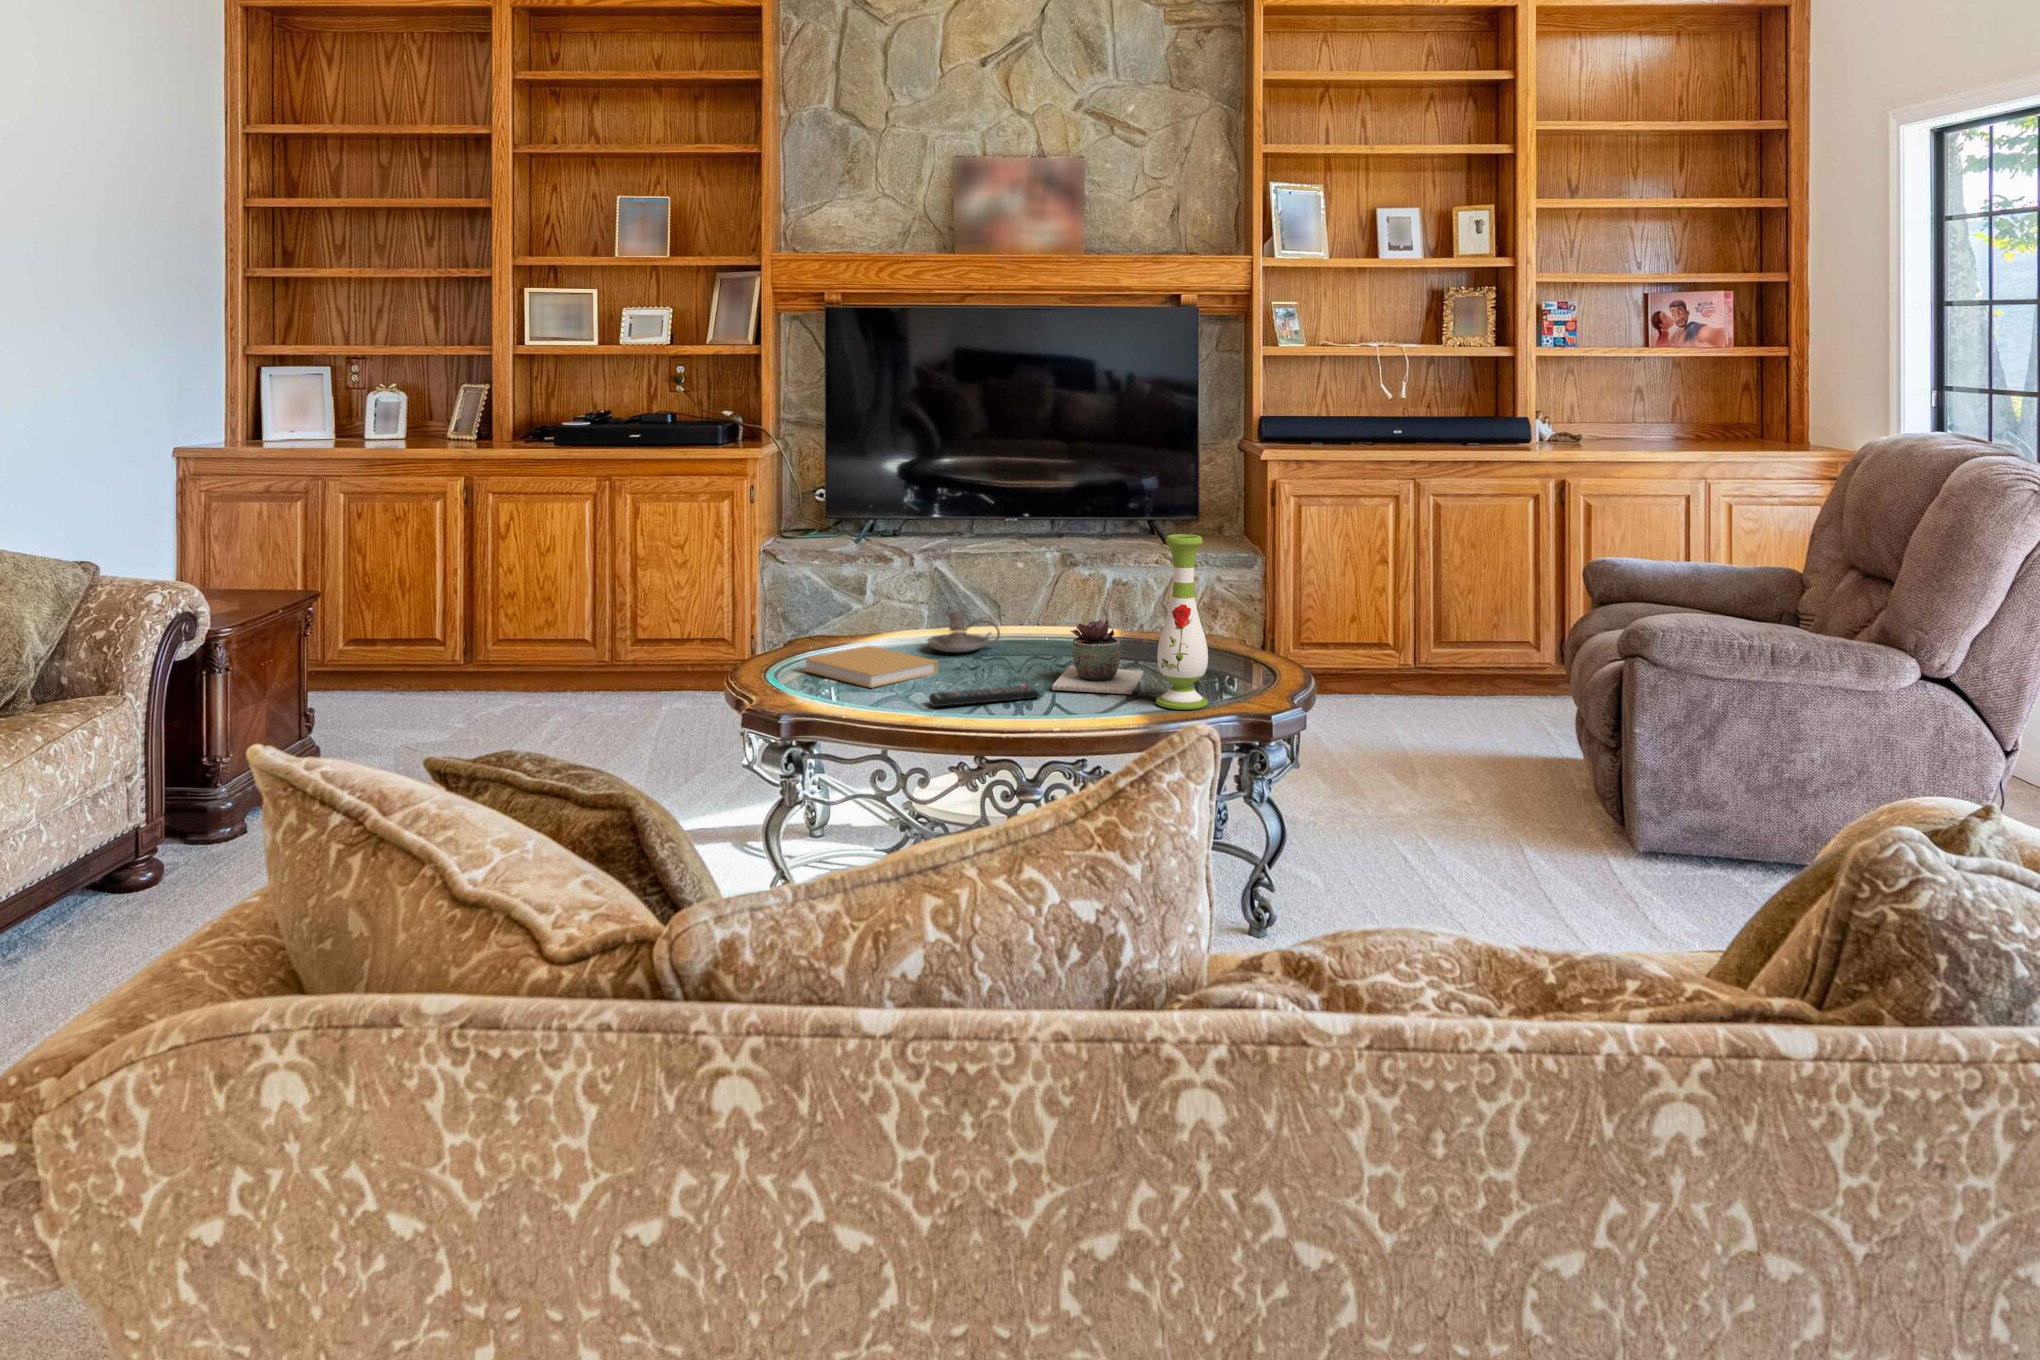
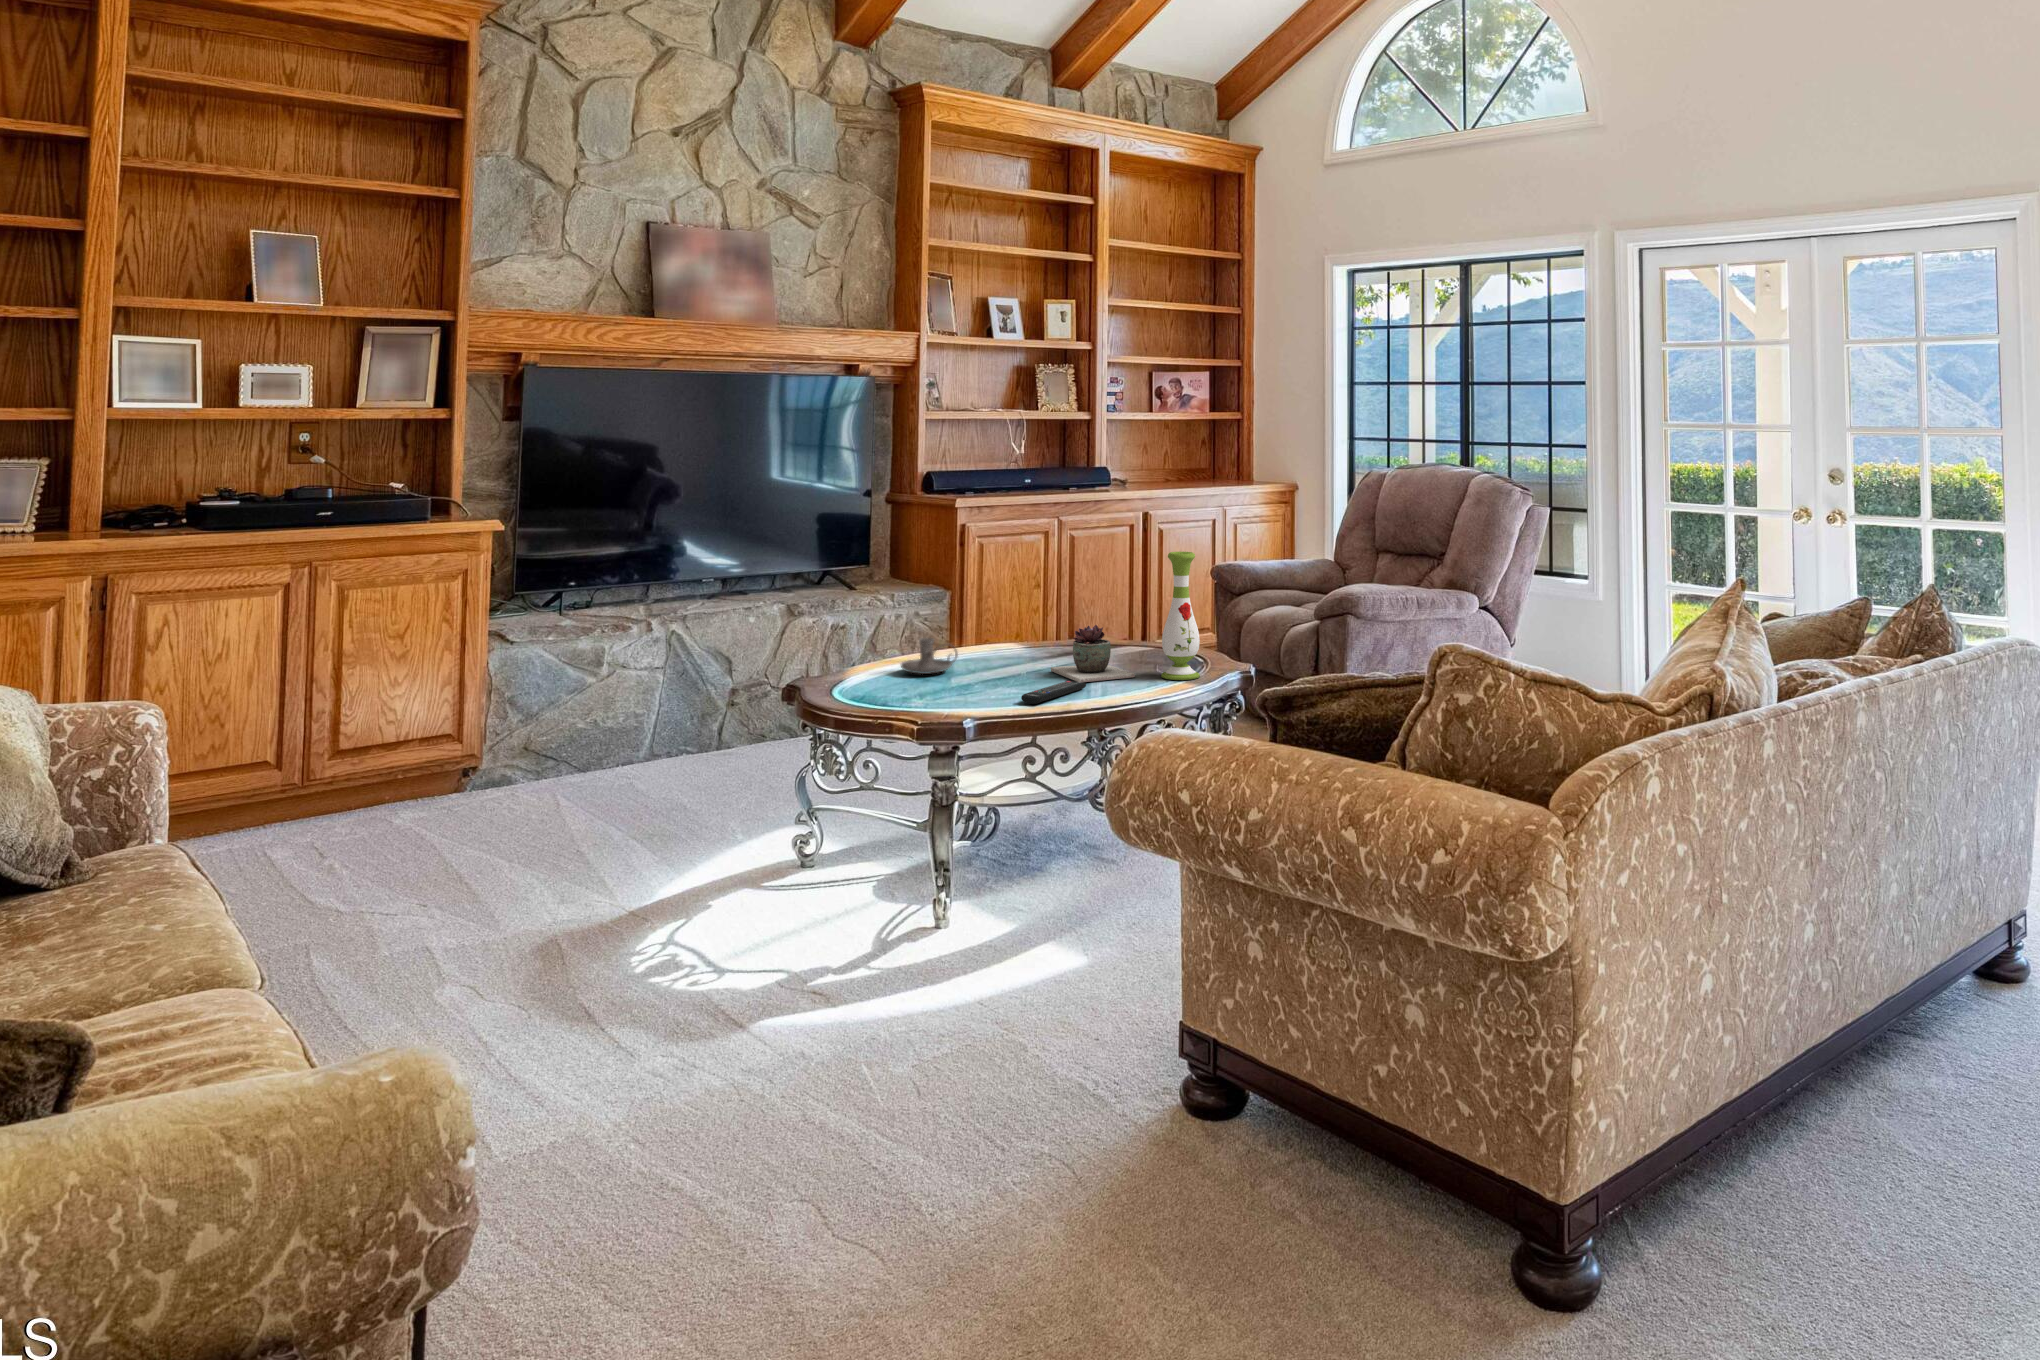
book: present [804,646,937,688] -> none [852,676,961,702]

